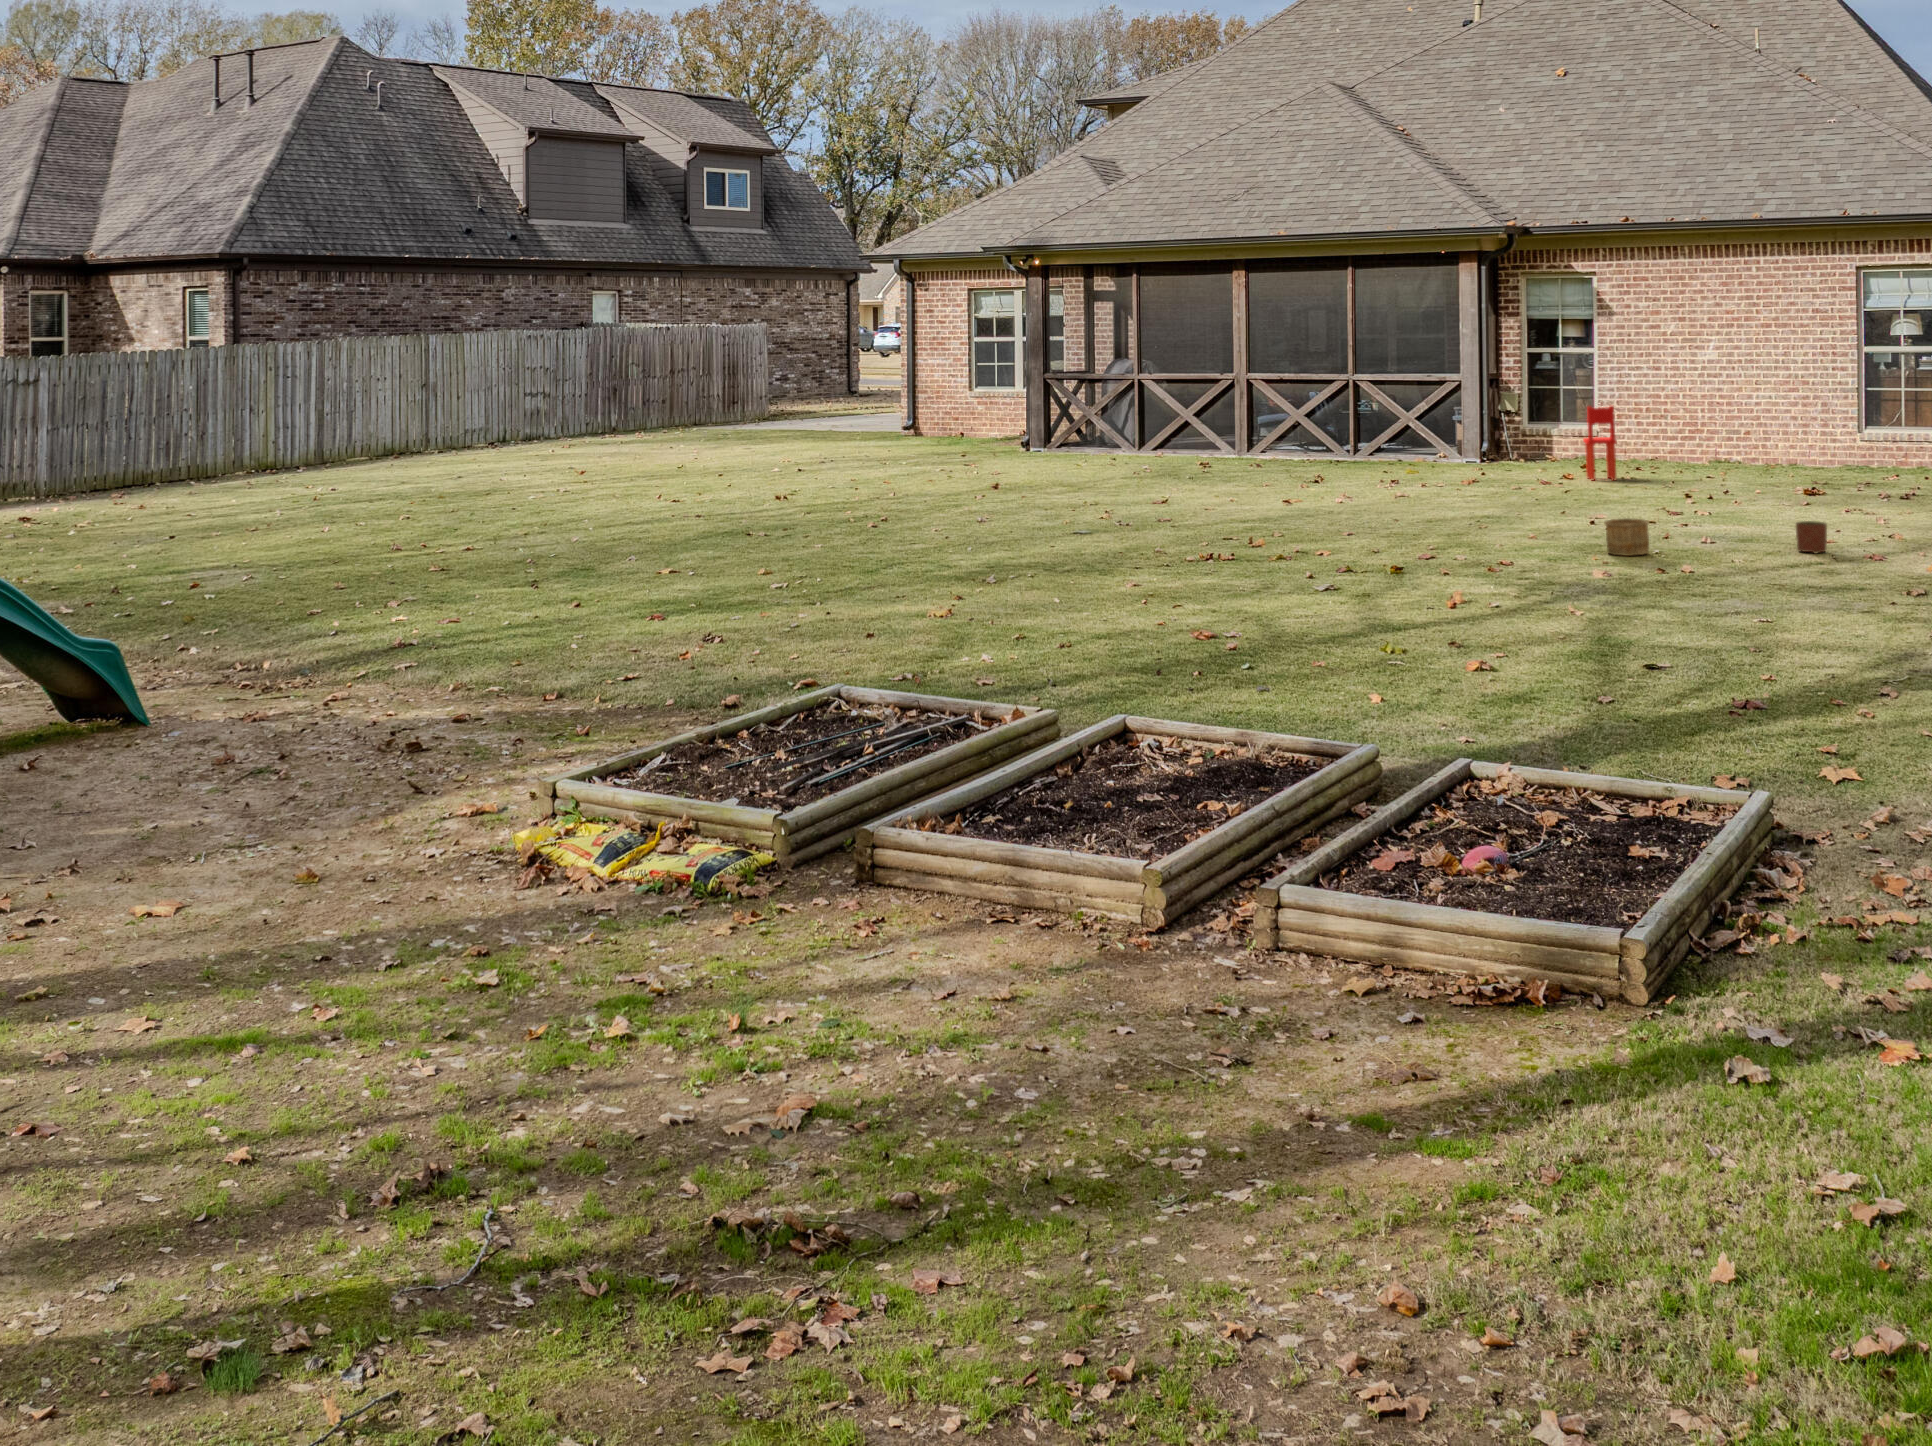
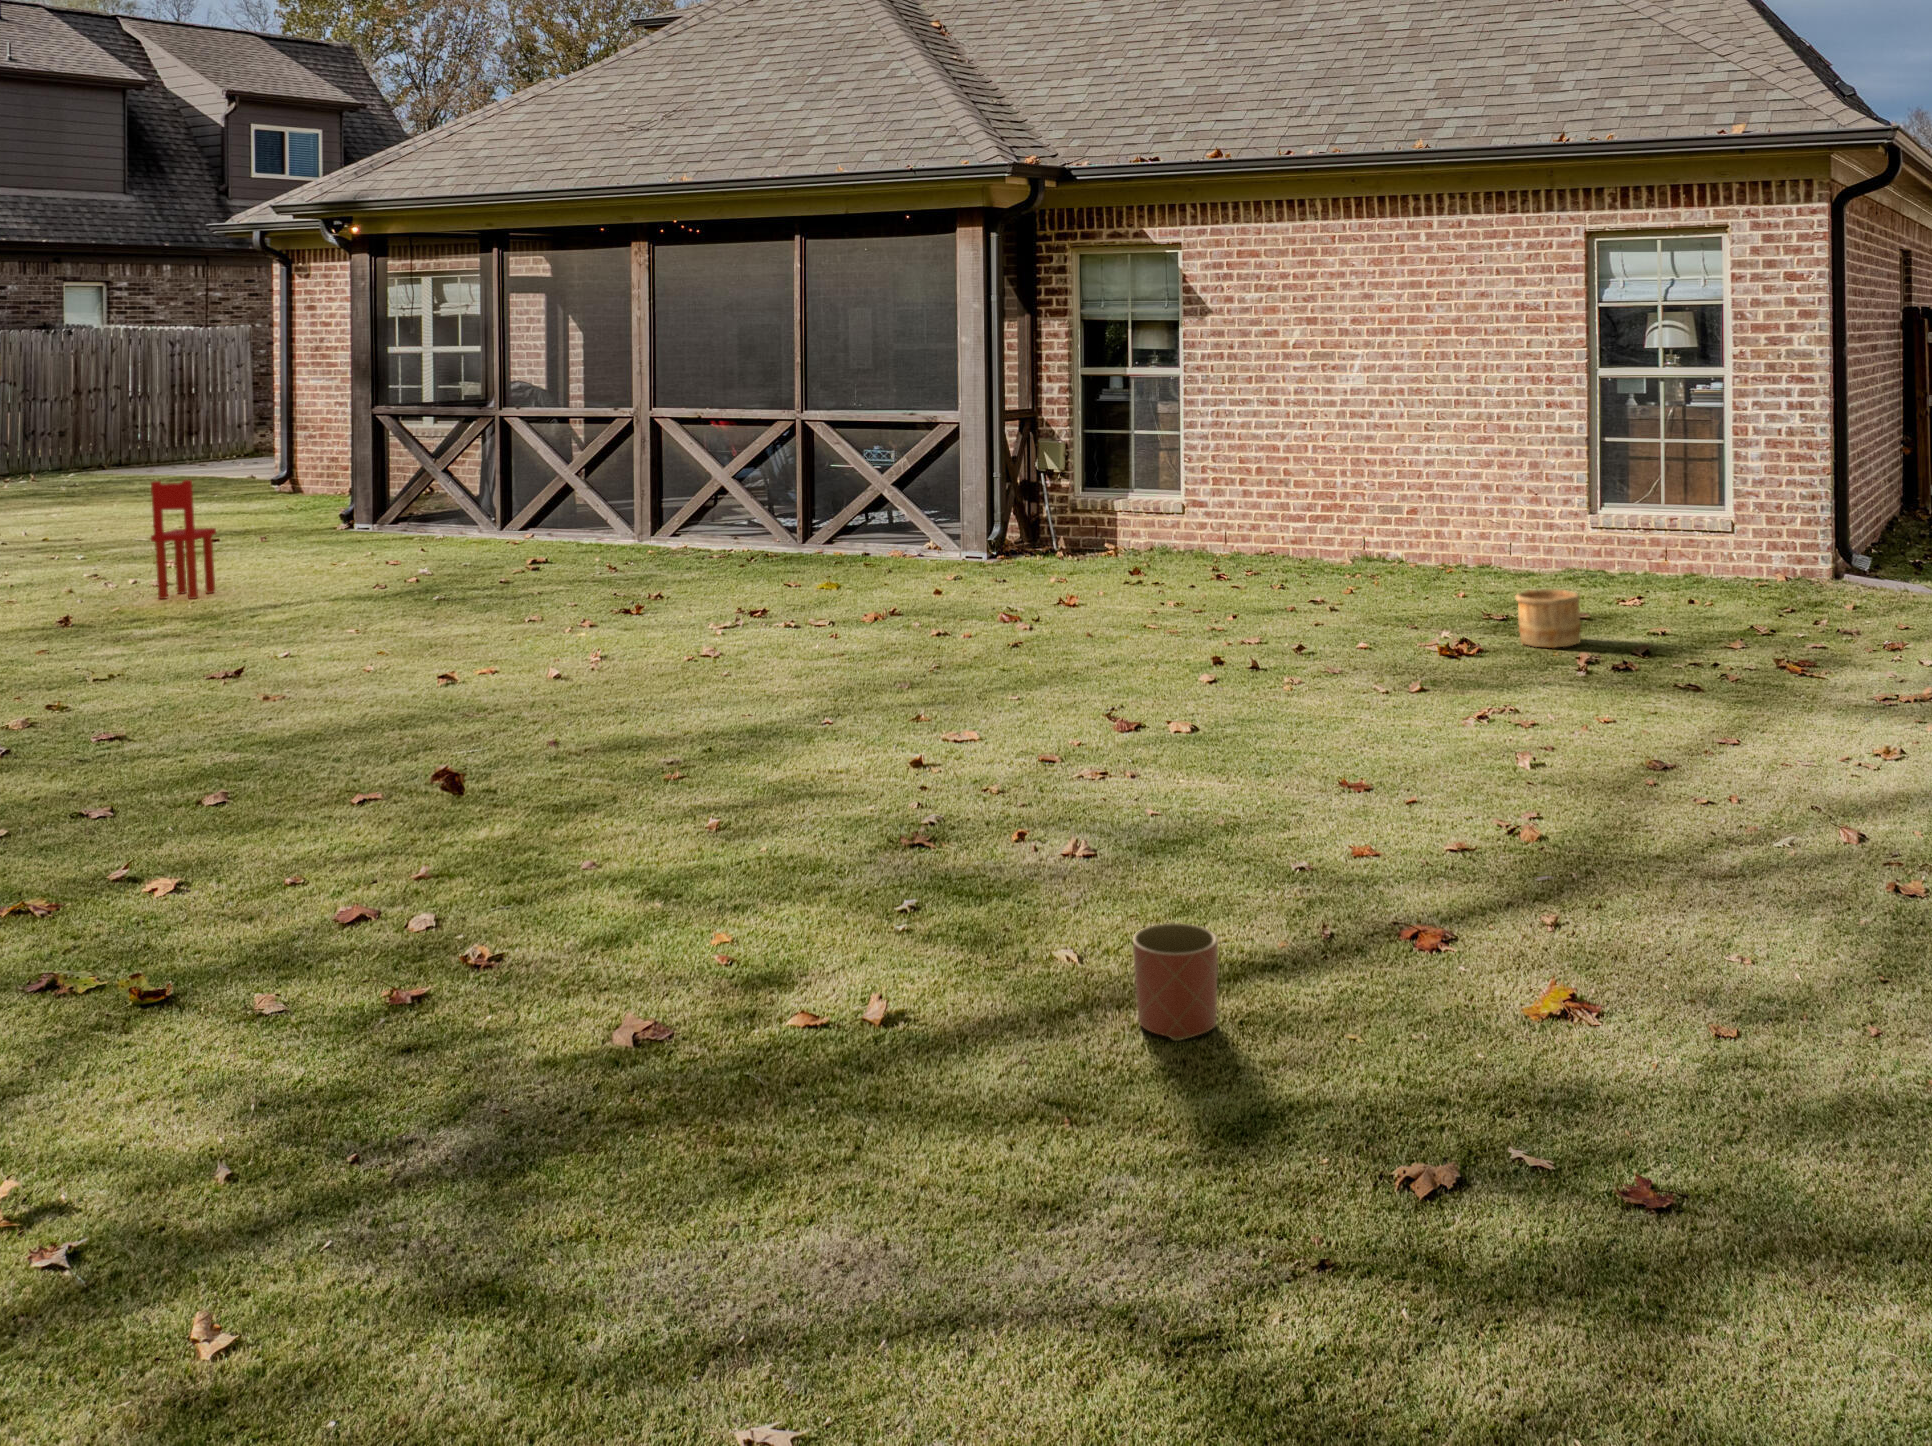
chair: present [1583,405,1617,480] -> present [151,480,216,599]
wooden bucket: present [1604,518,1649,556] -> present [1516,589,1581,648]

